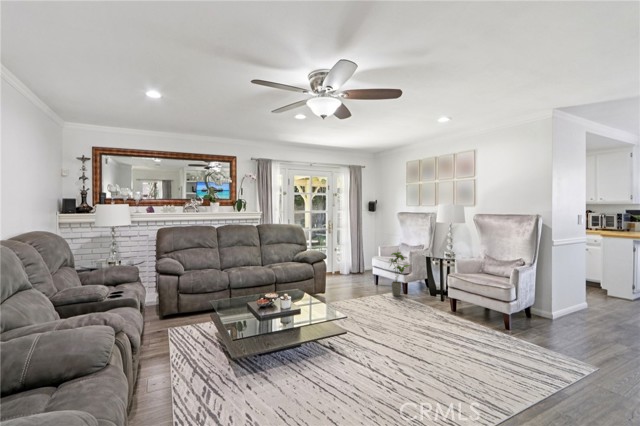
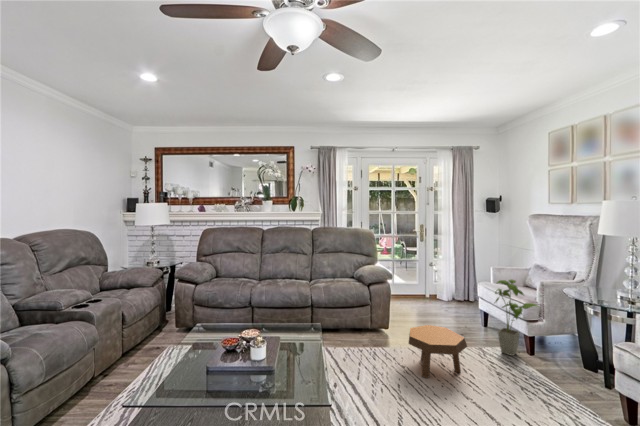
footstool: none [349,284,382,312] -> present [409,325,467,378]

